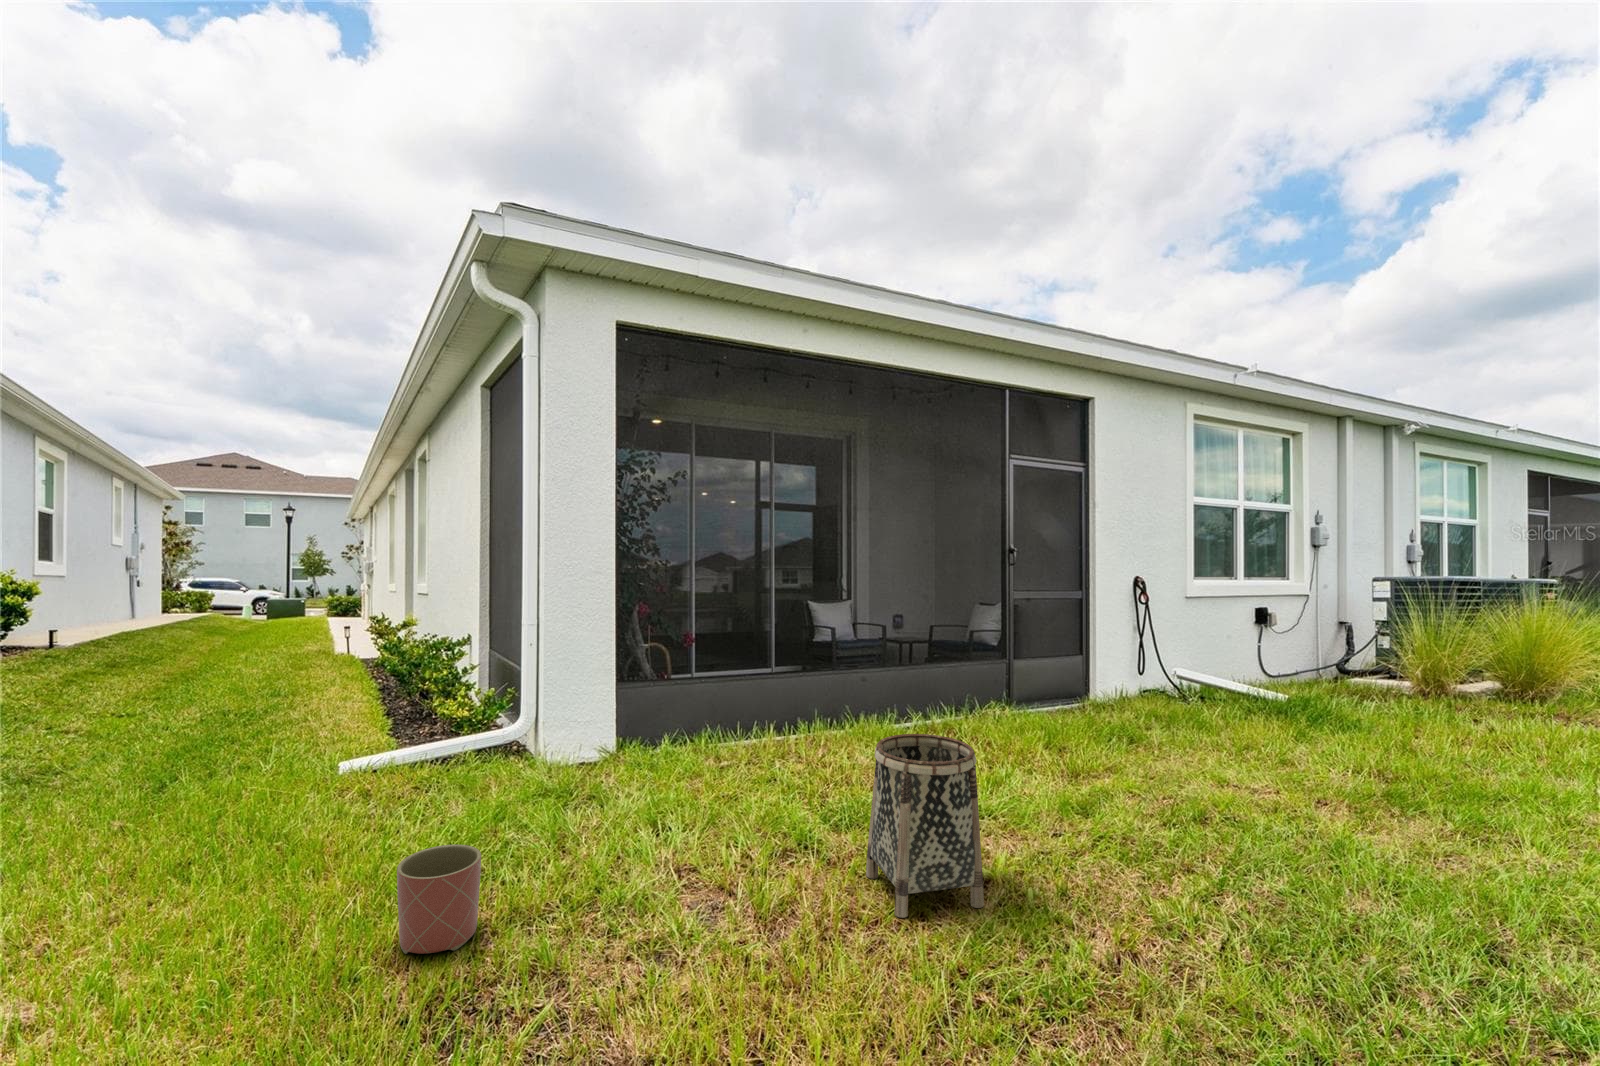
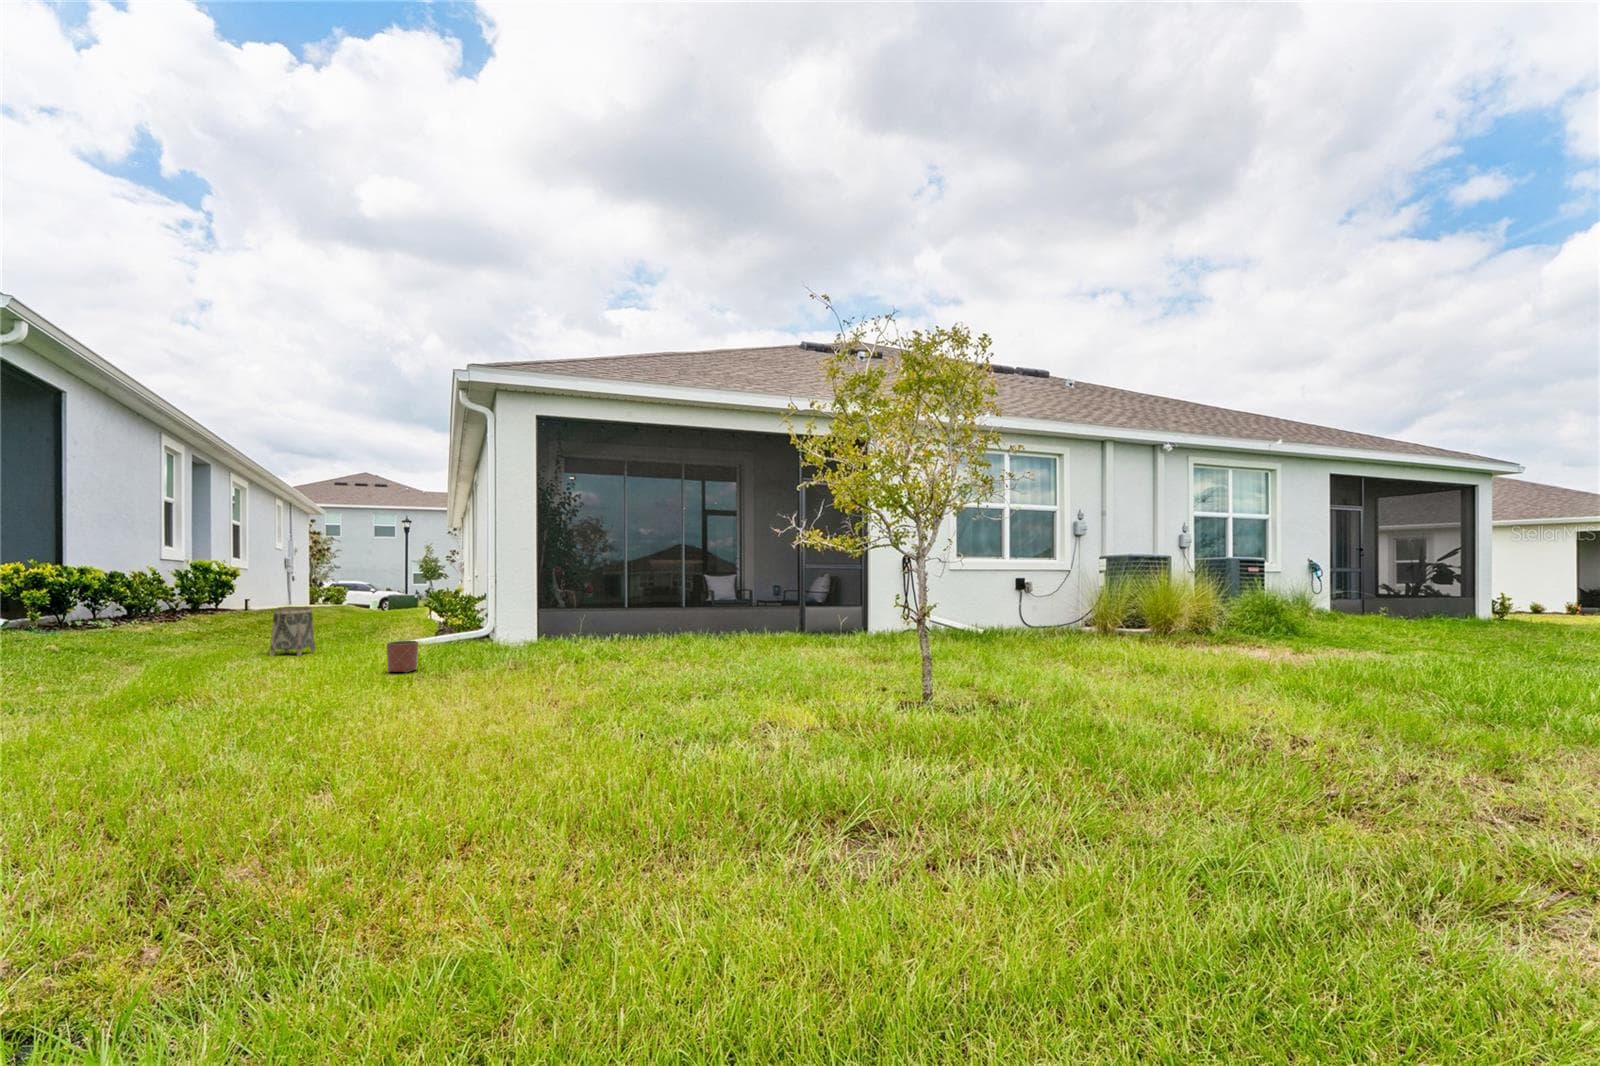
basket: present [866,734,984,918] -> present [270,607,315,656]

